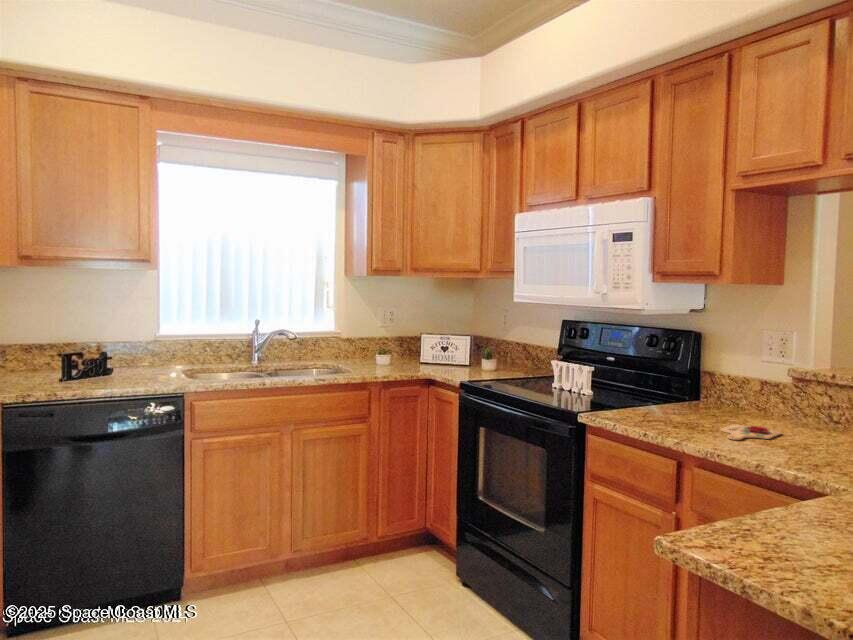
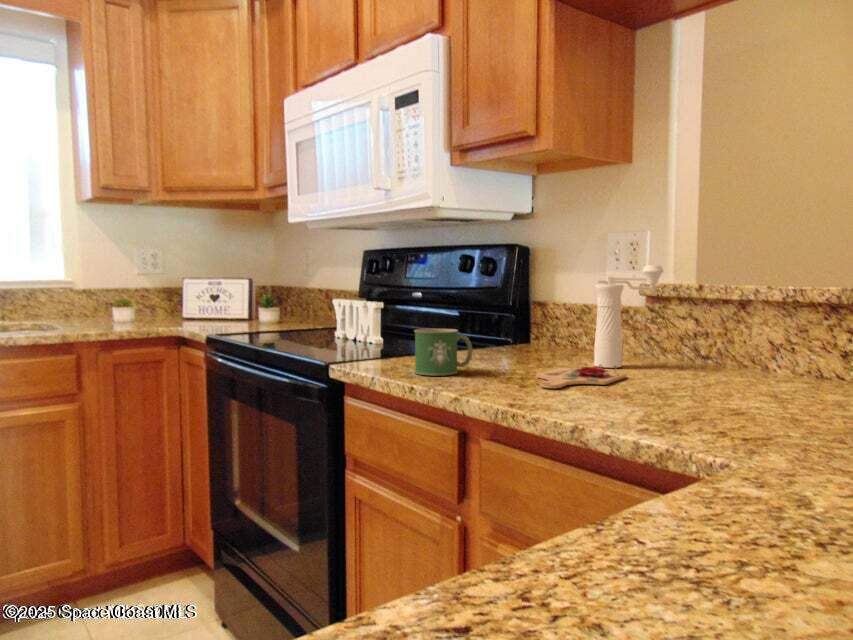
pepper mill: none [756,358,807,426] -> present [594,265,663,368]
mug: none [639,395,677,426] -> present [414,329,473,375]

